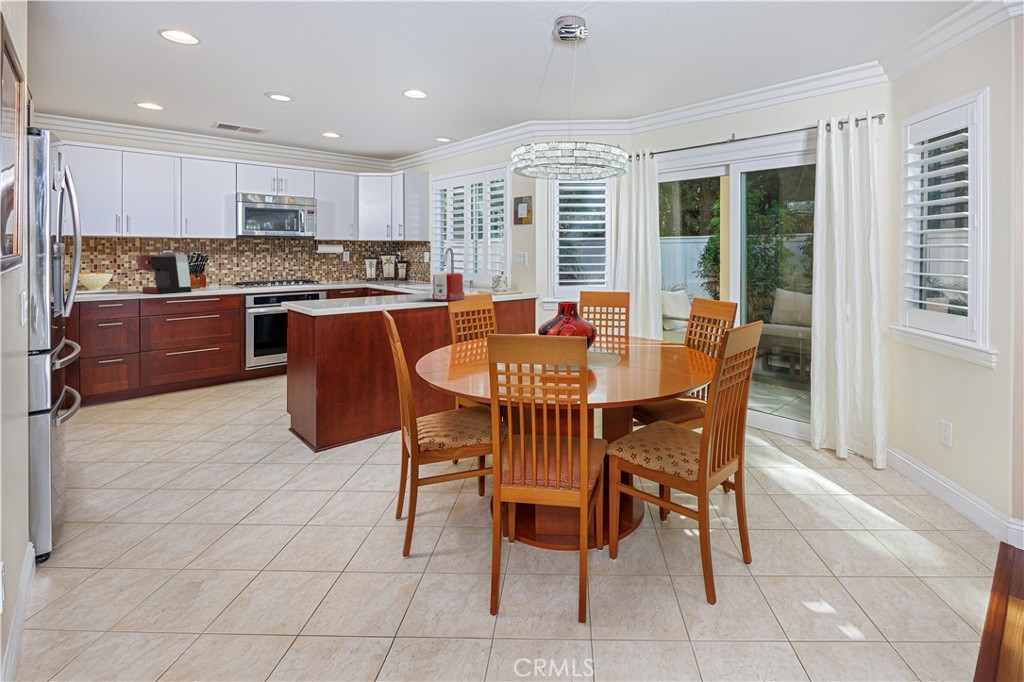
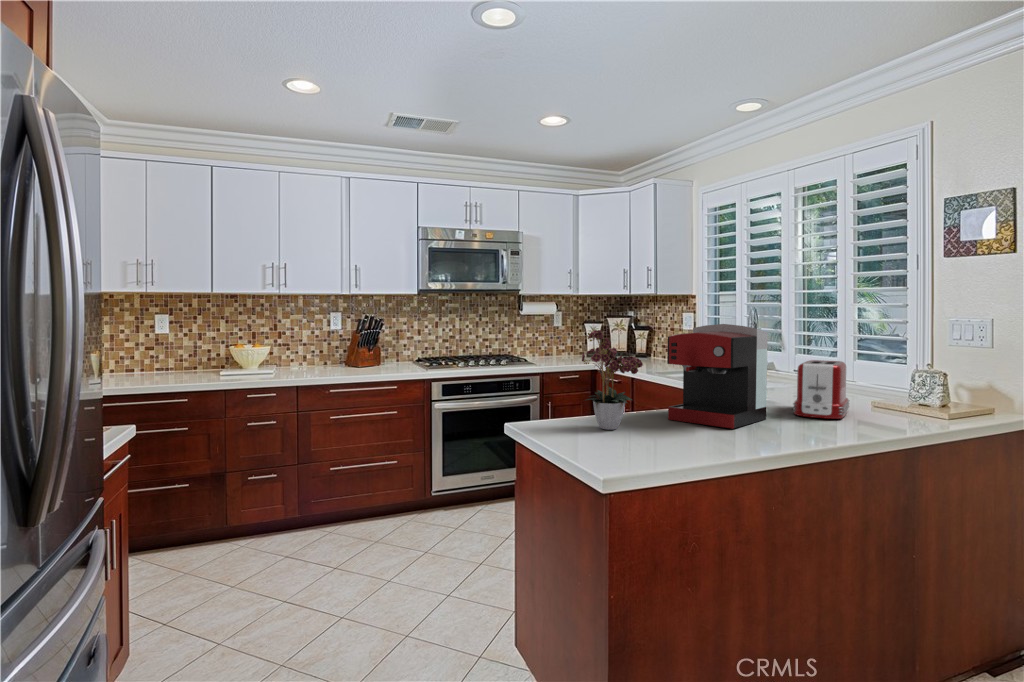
coffee maker: present [134,252,191,293] -> present [667,324,768,429]
flower arrangement: none [300,252,341,307] -> present [582,330,643,430]

